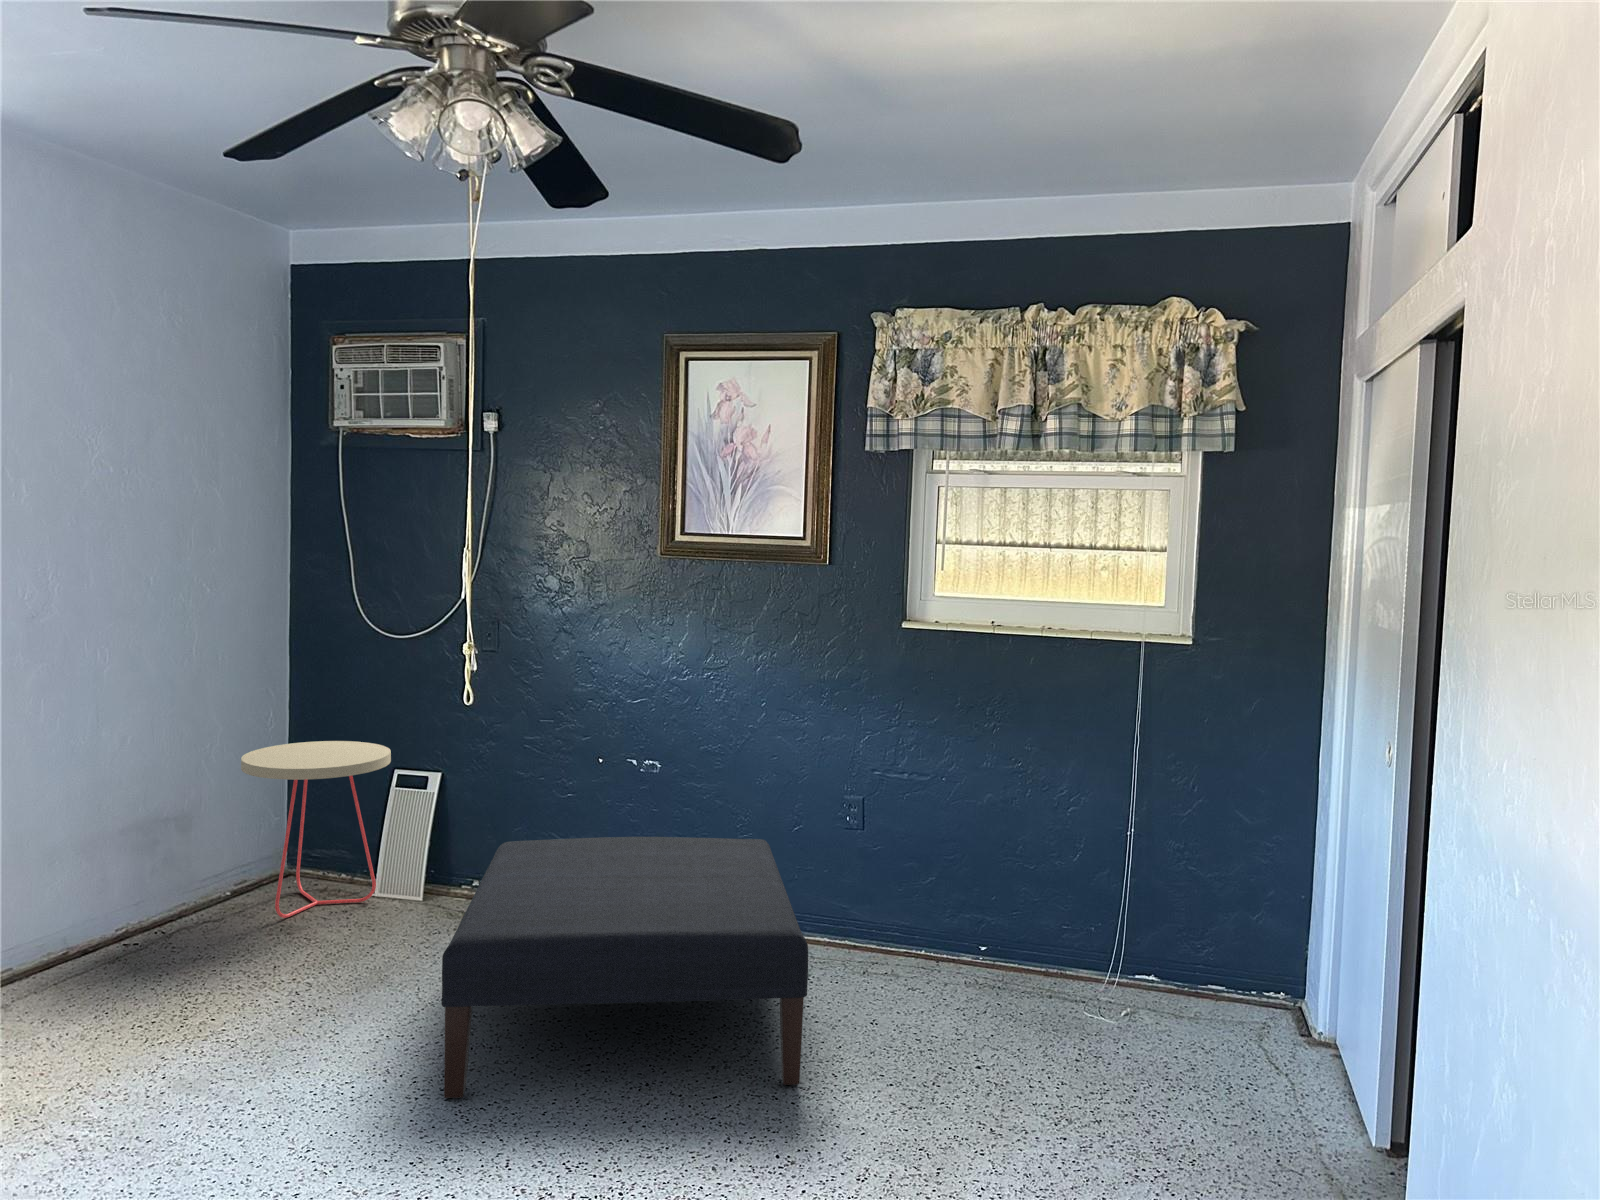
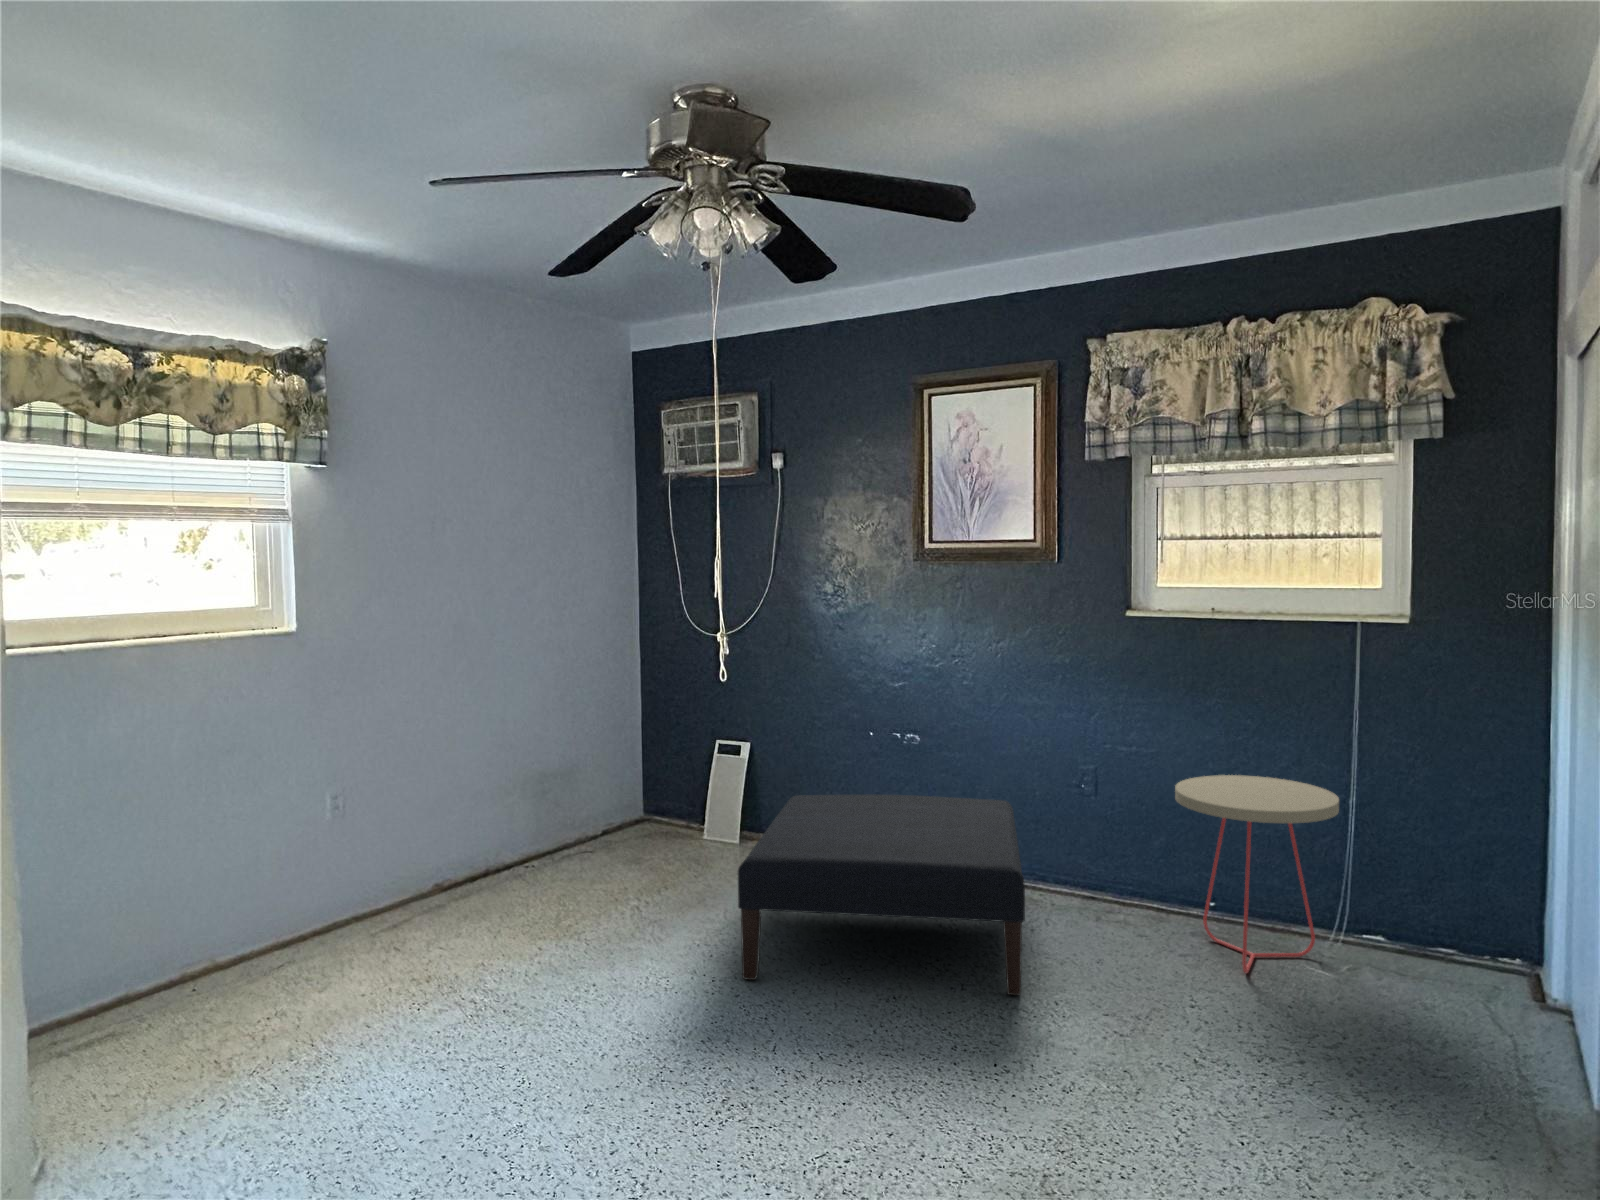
side table: present [241,741,391,918] -> present [1175,775,1339,973]

